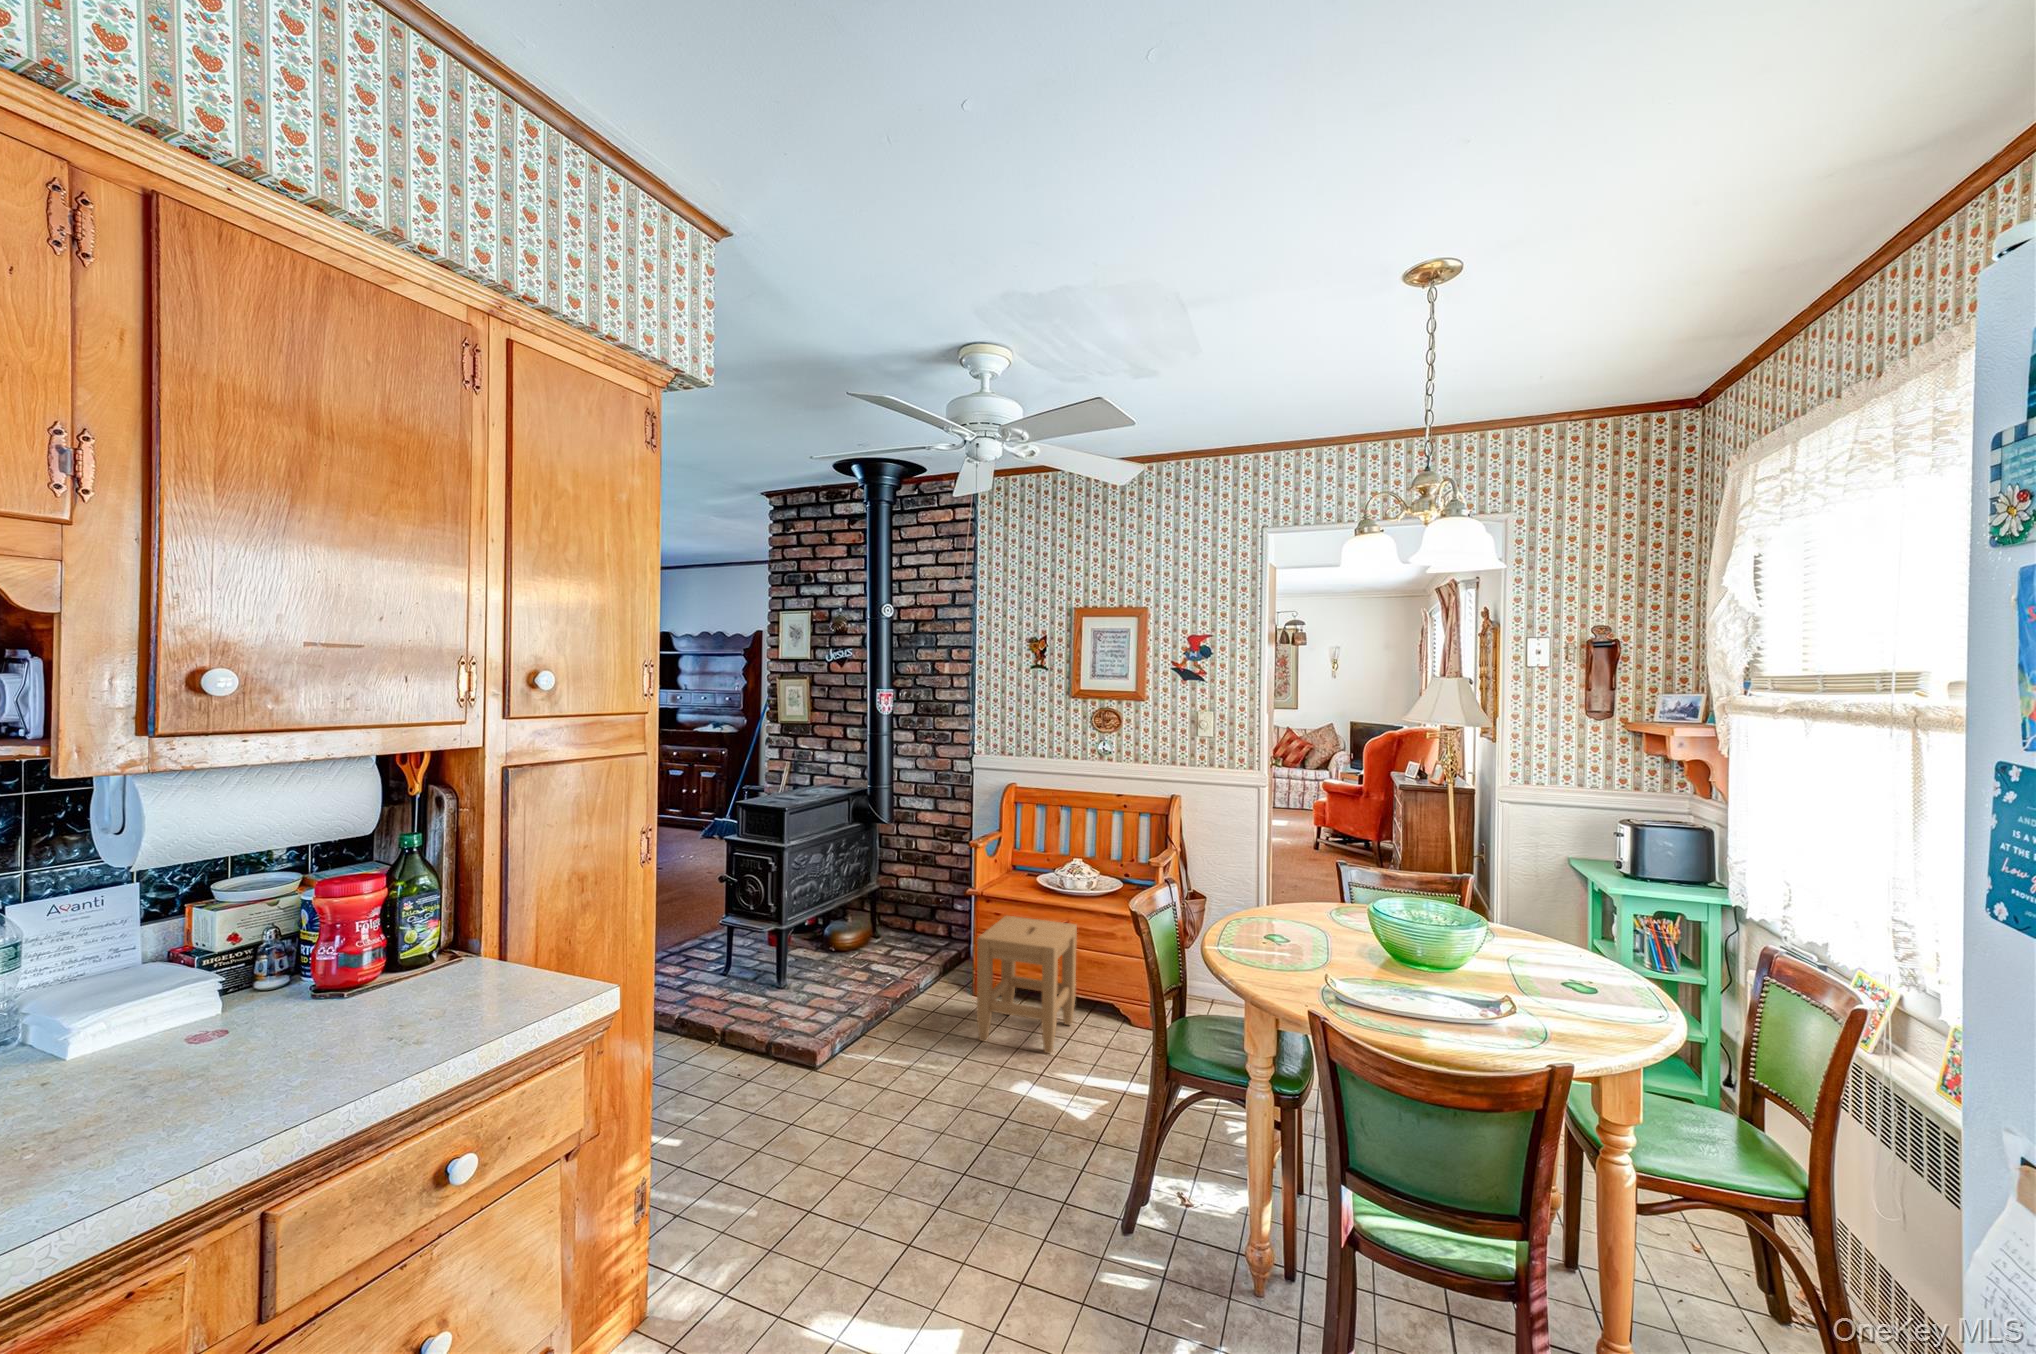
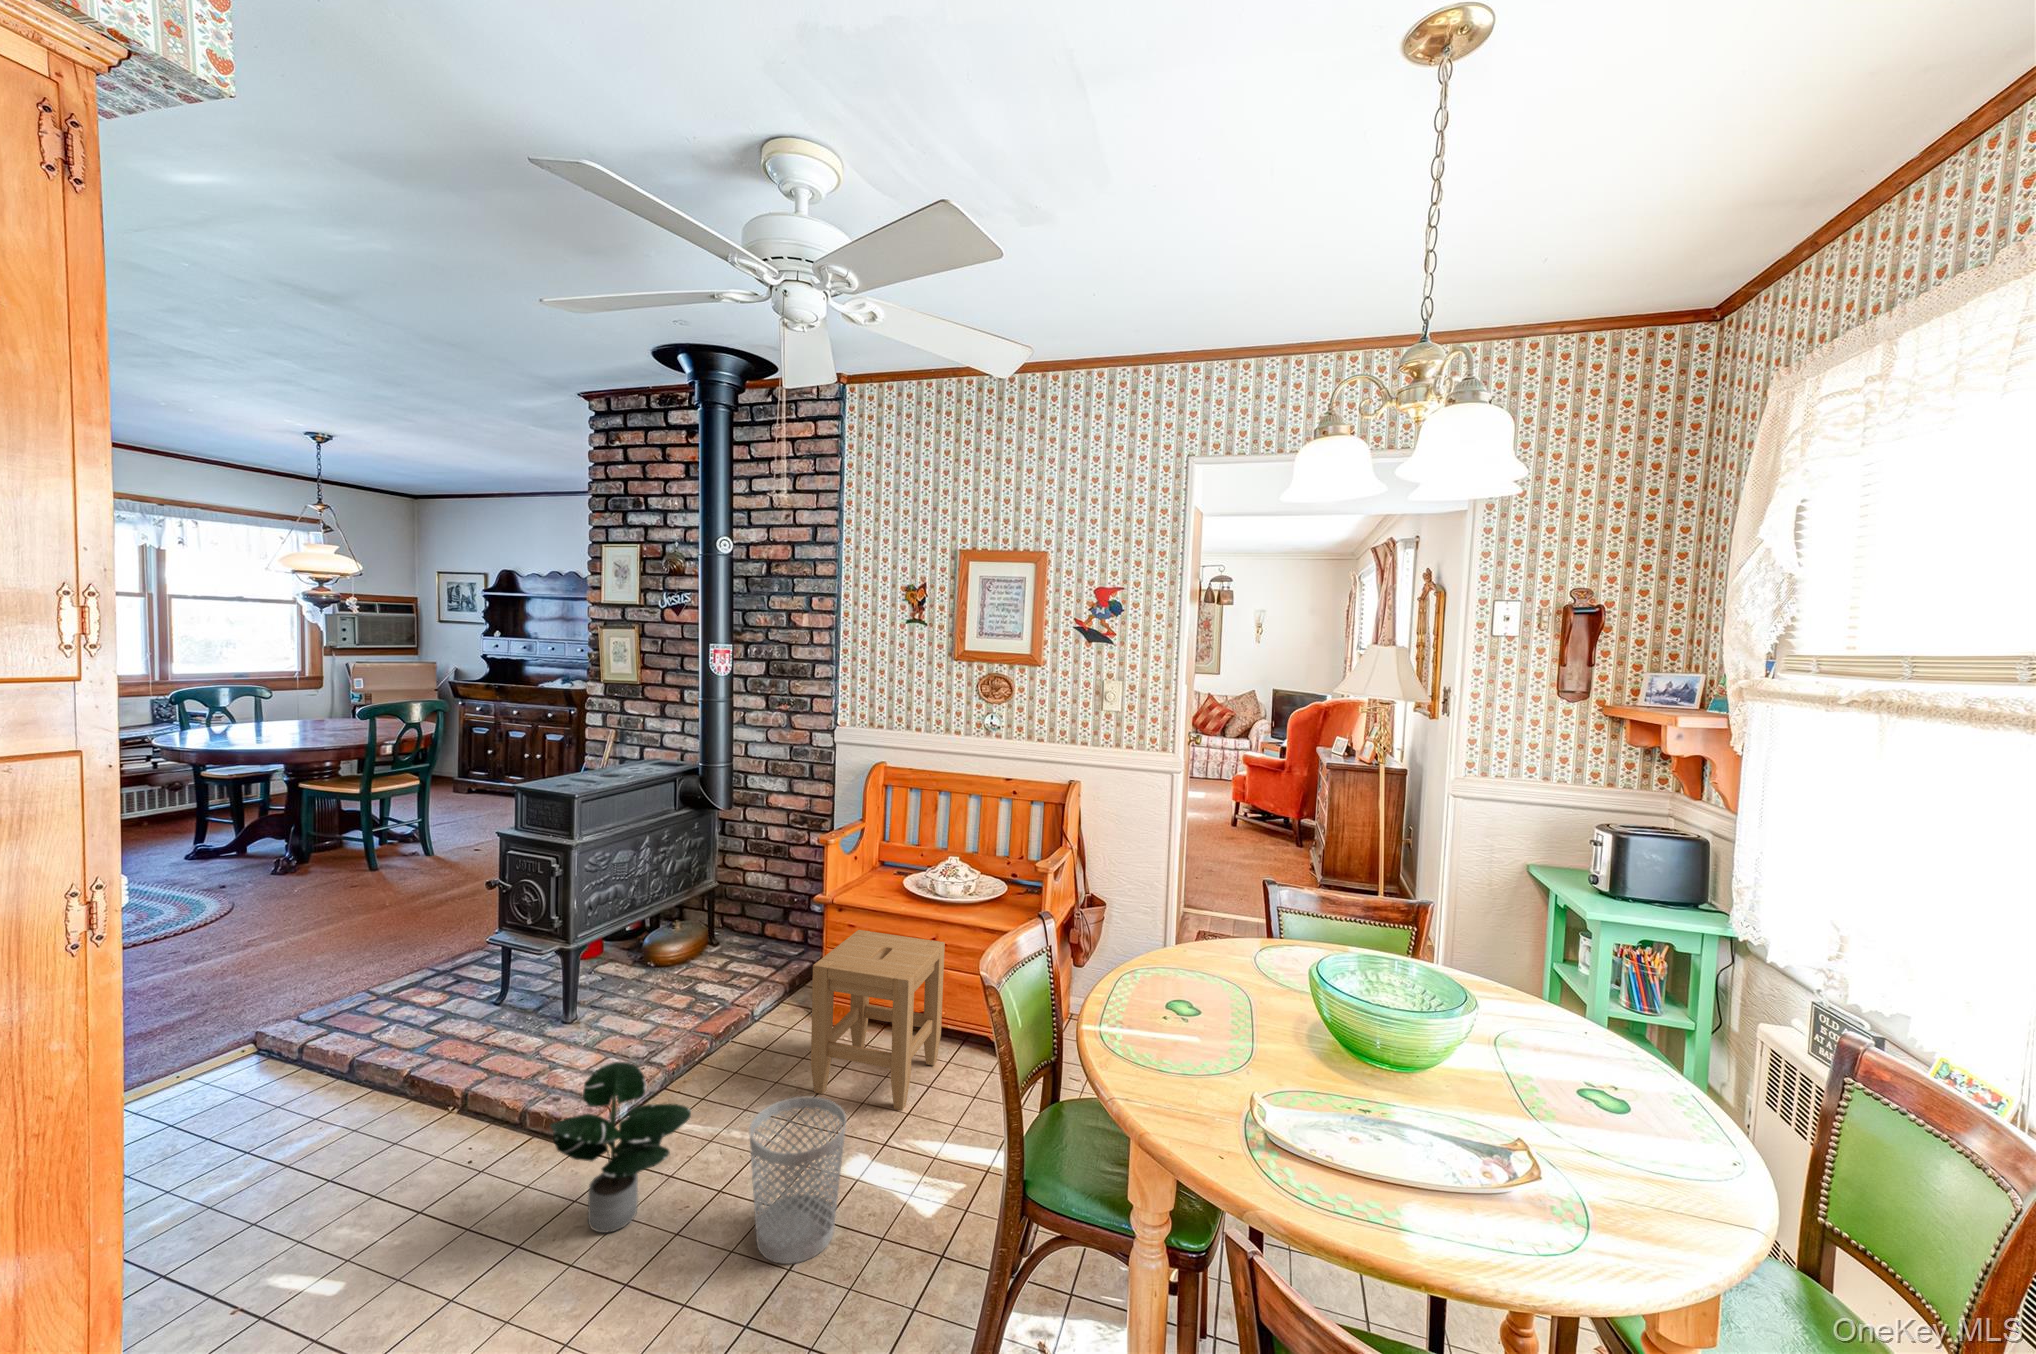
potted plant: none [810,998,907,1118] -> present [550,1062,691,1233]
wastebasket: none [953,1024,1023,1141] -> present [749,1097,846,1264]

